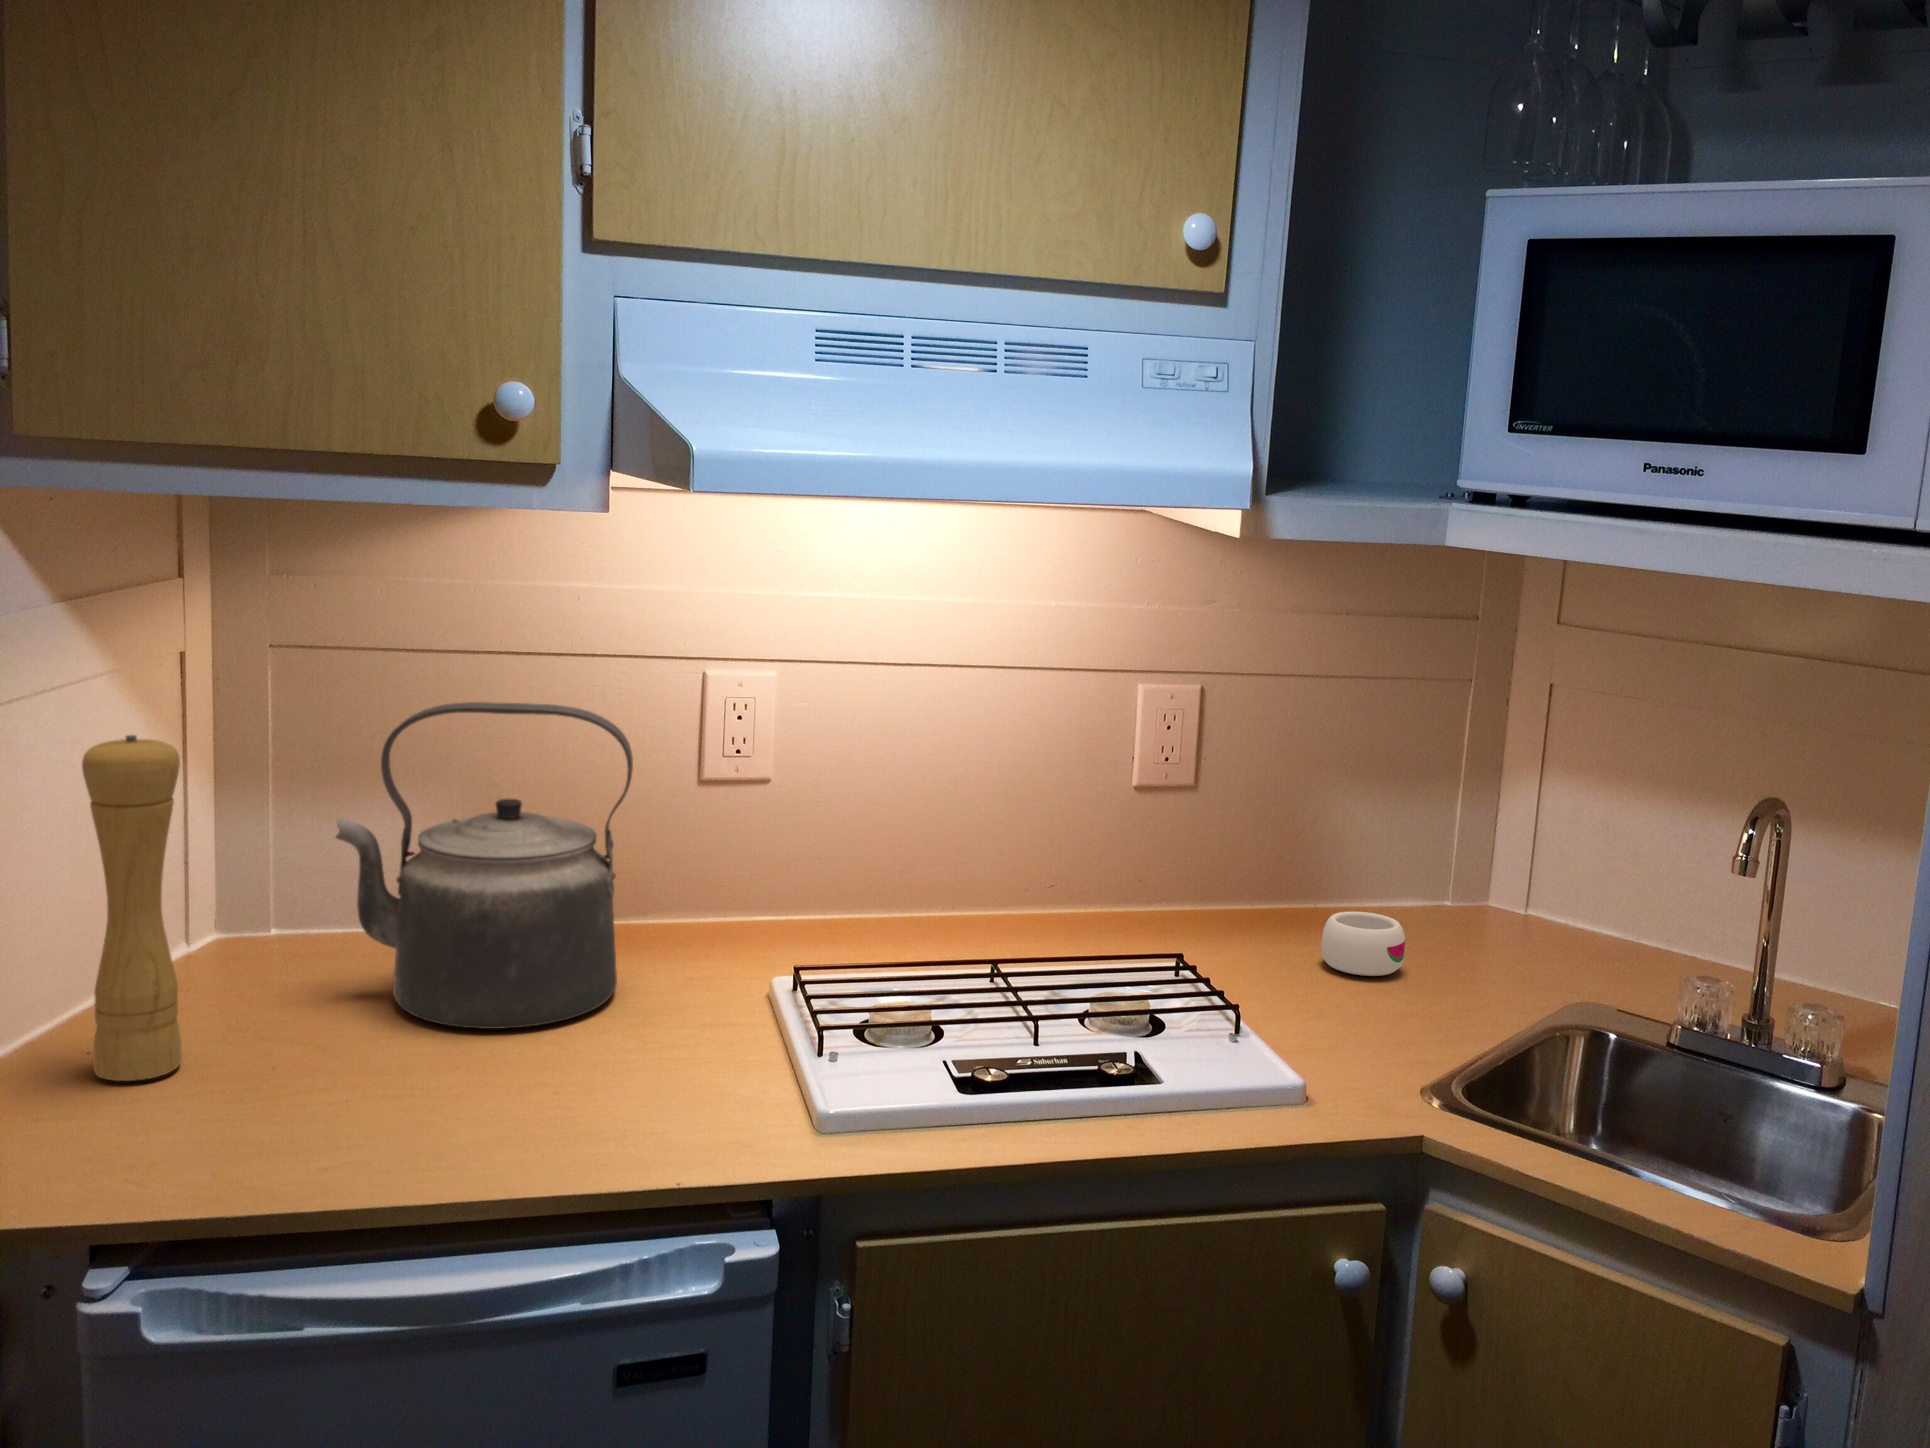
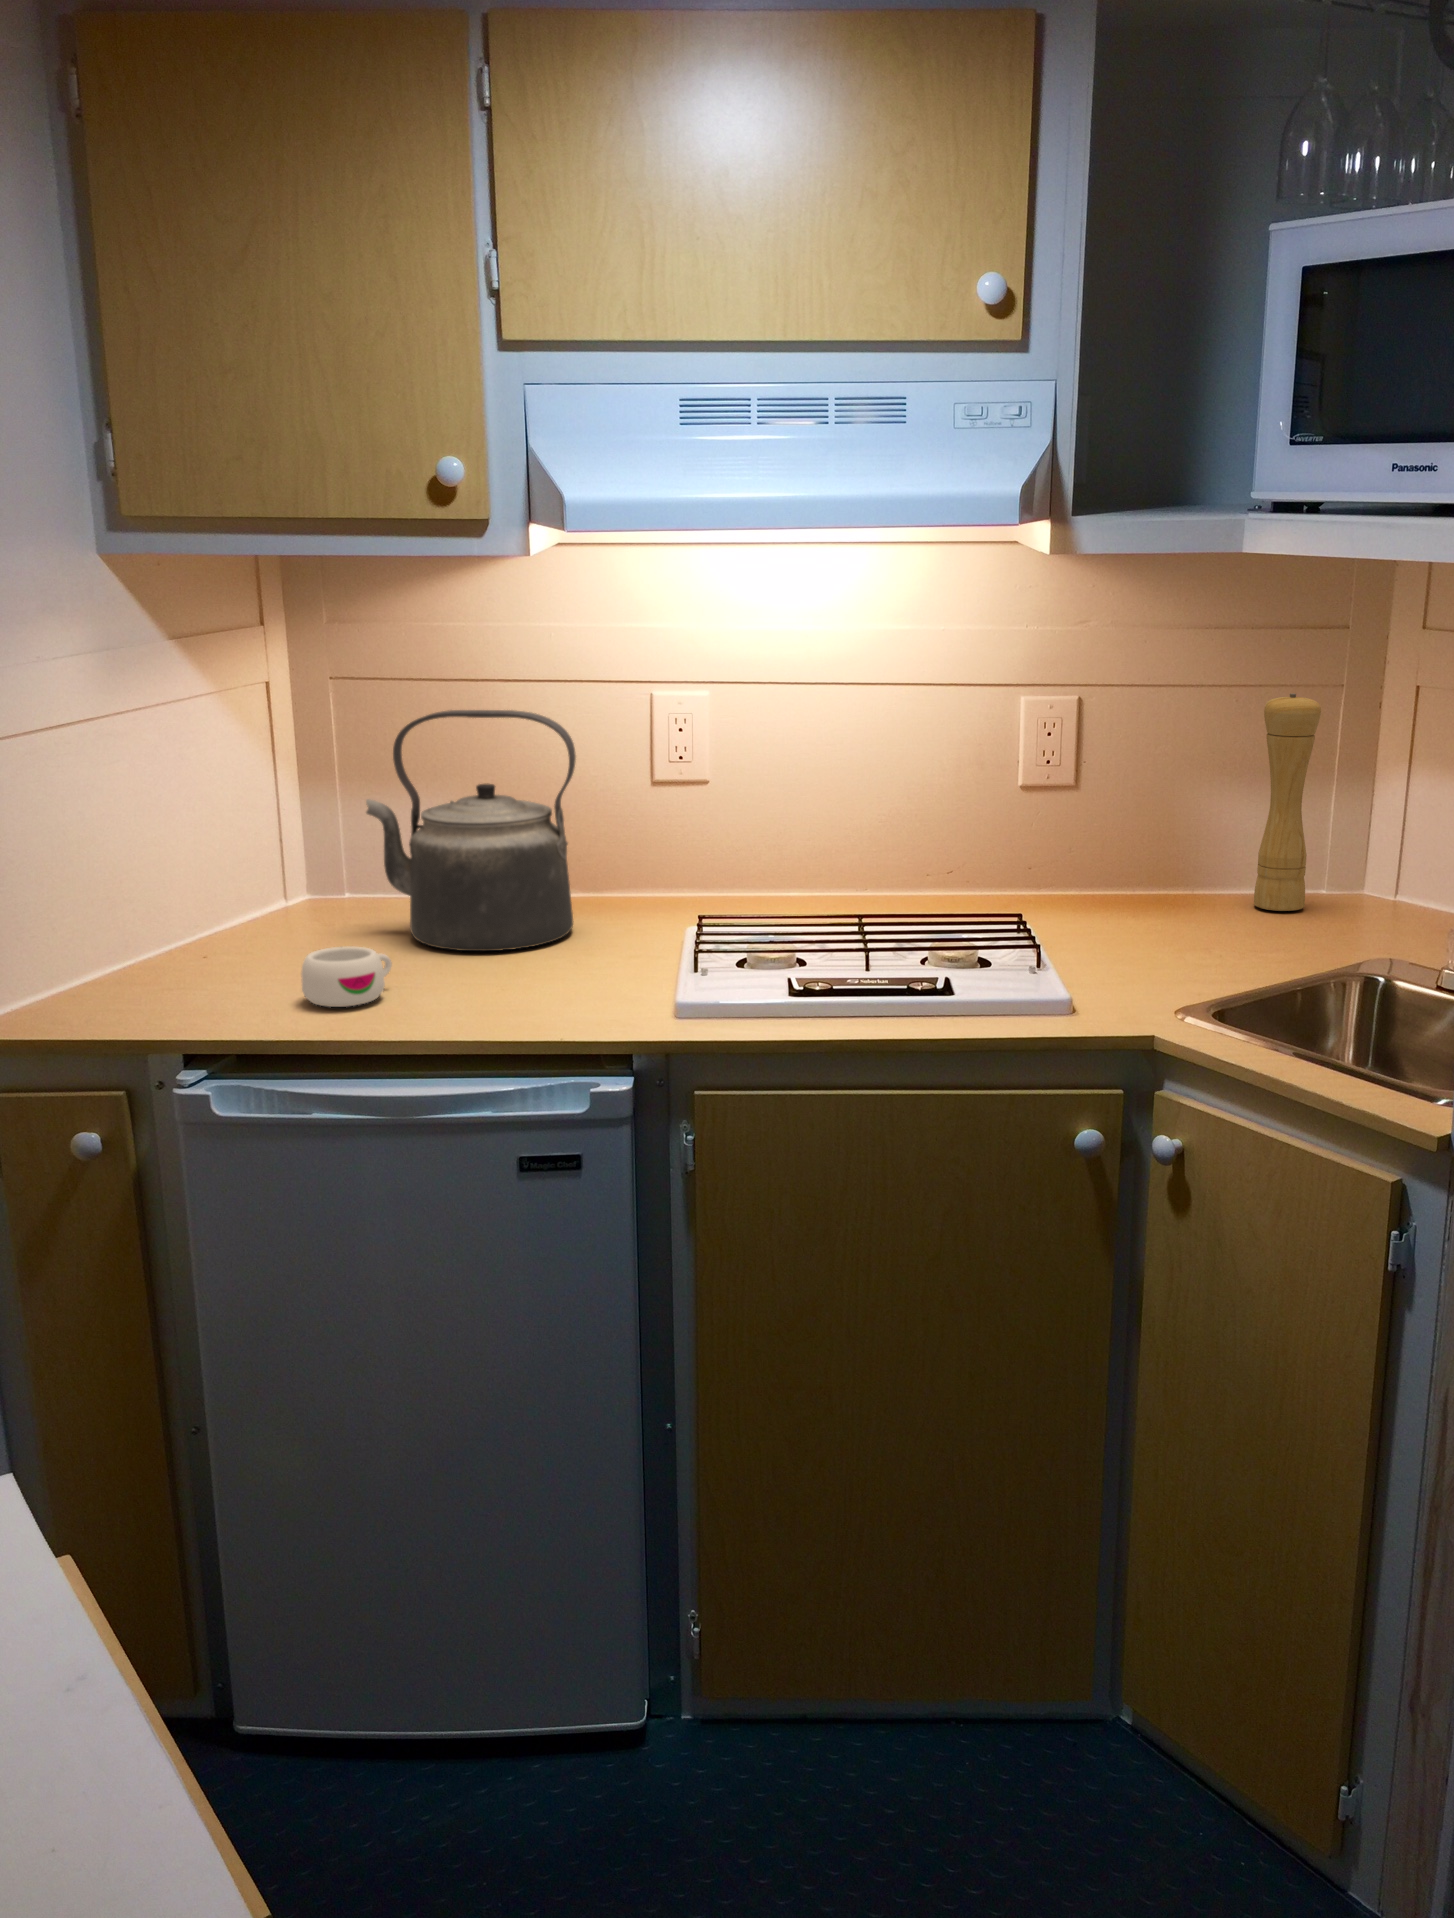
pepper mill: present [82,735,182,1081] -> present [1254,693,1321,911]
mug: present [1321,911,1405,976] -> present [301,946,392,1007]

